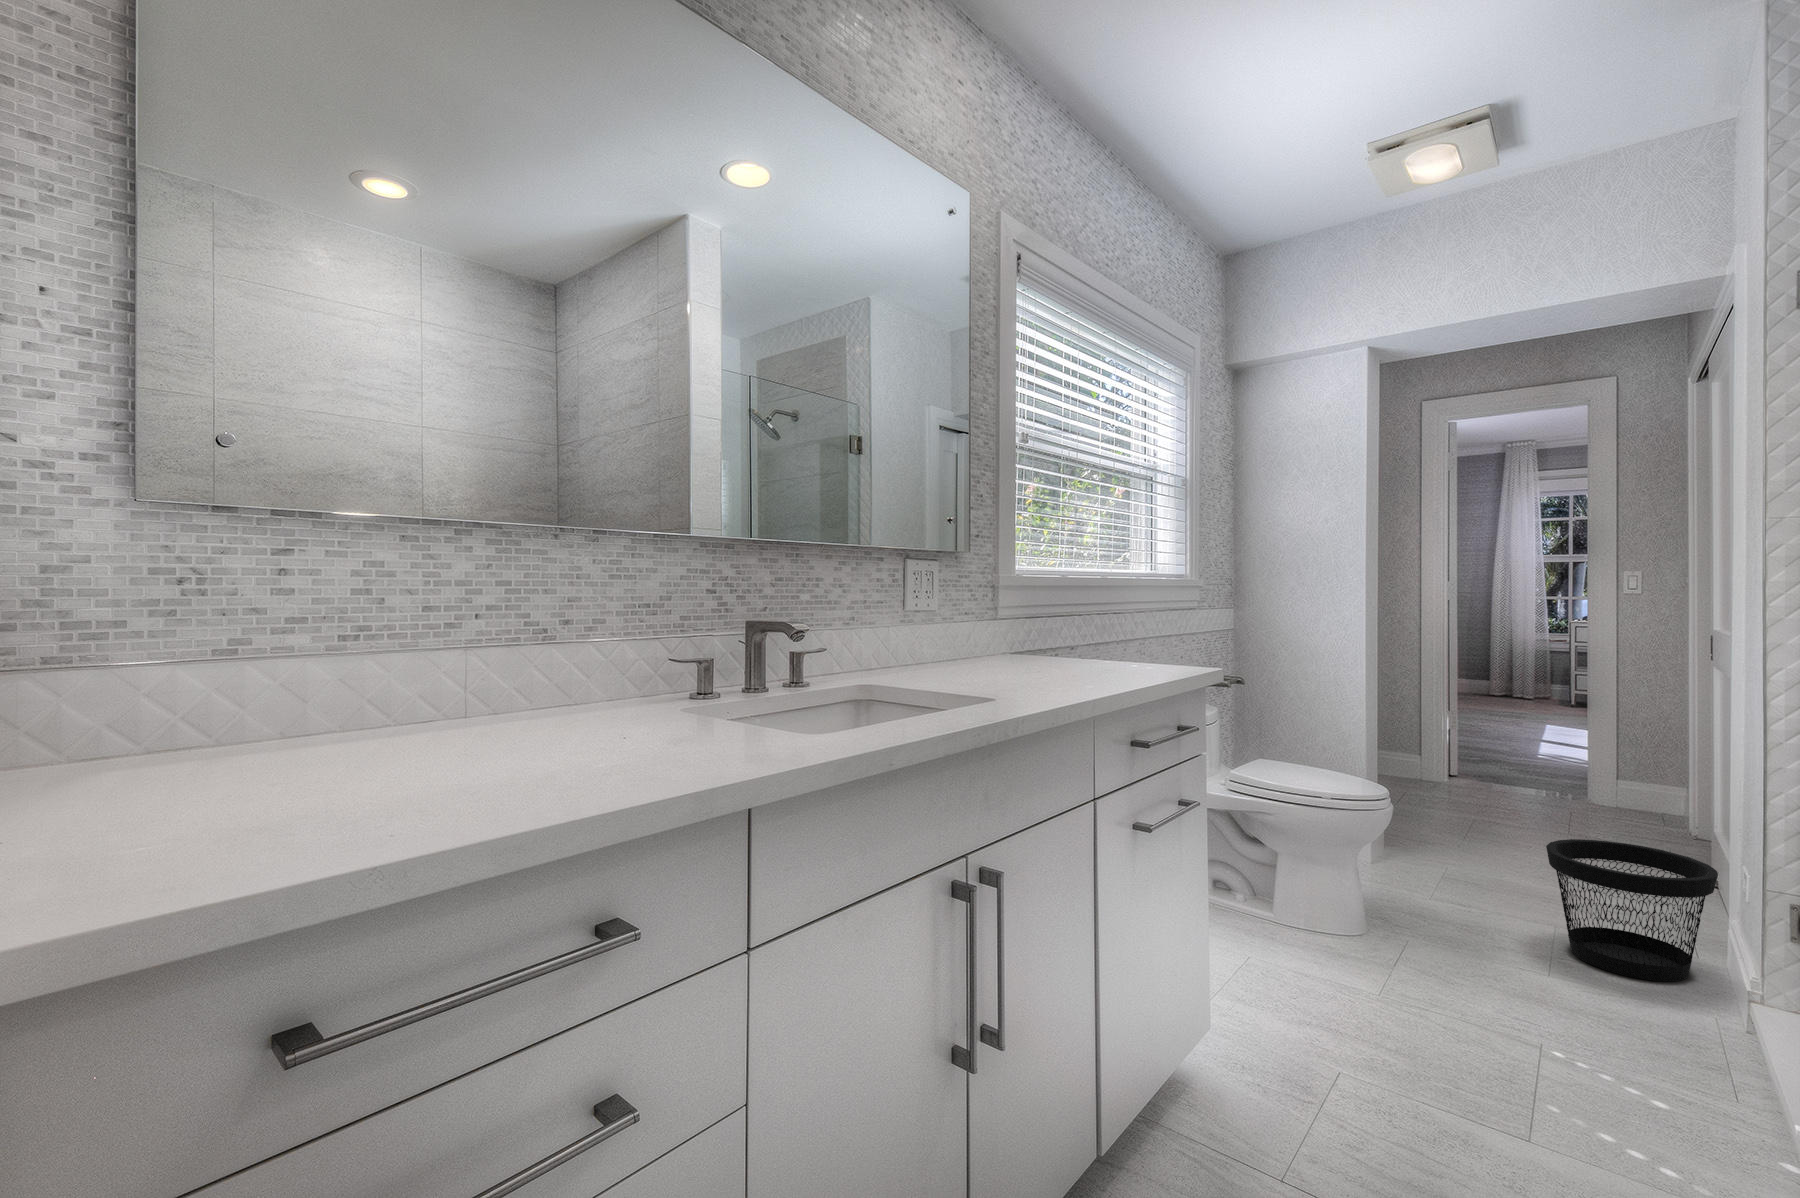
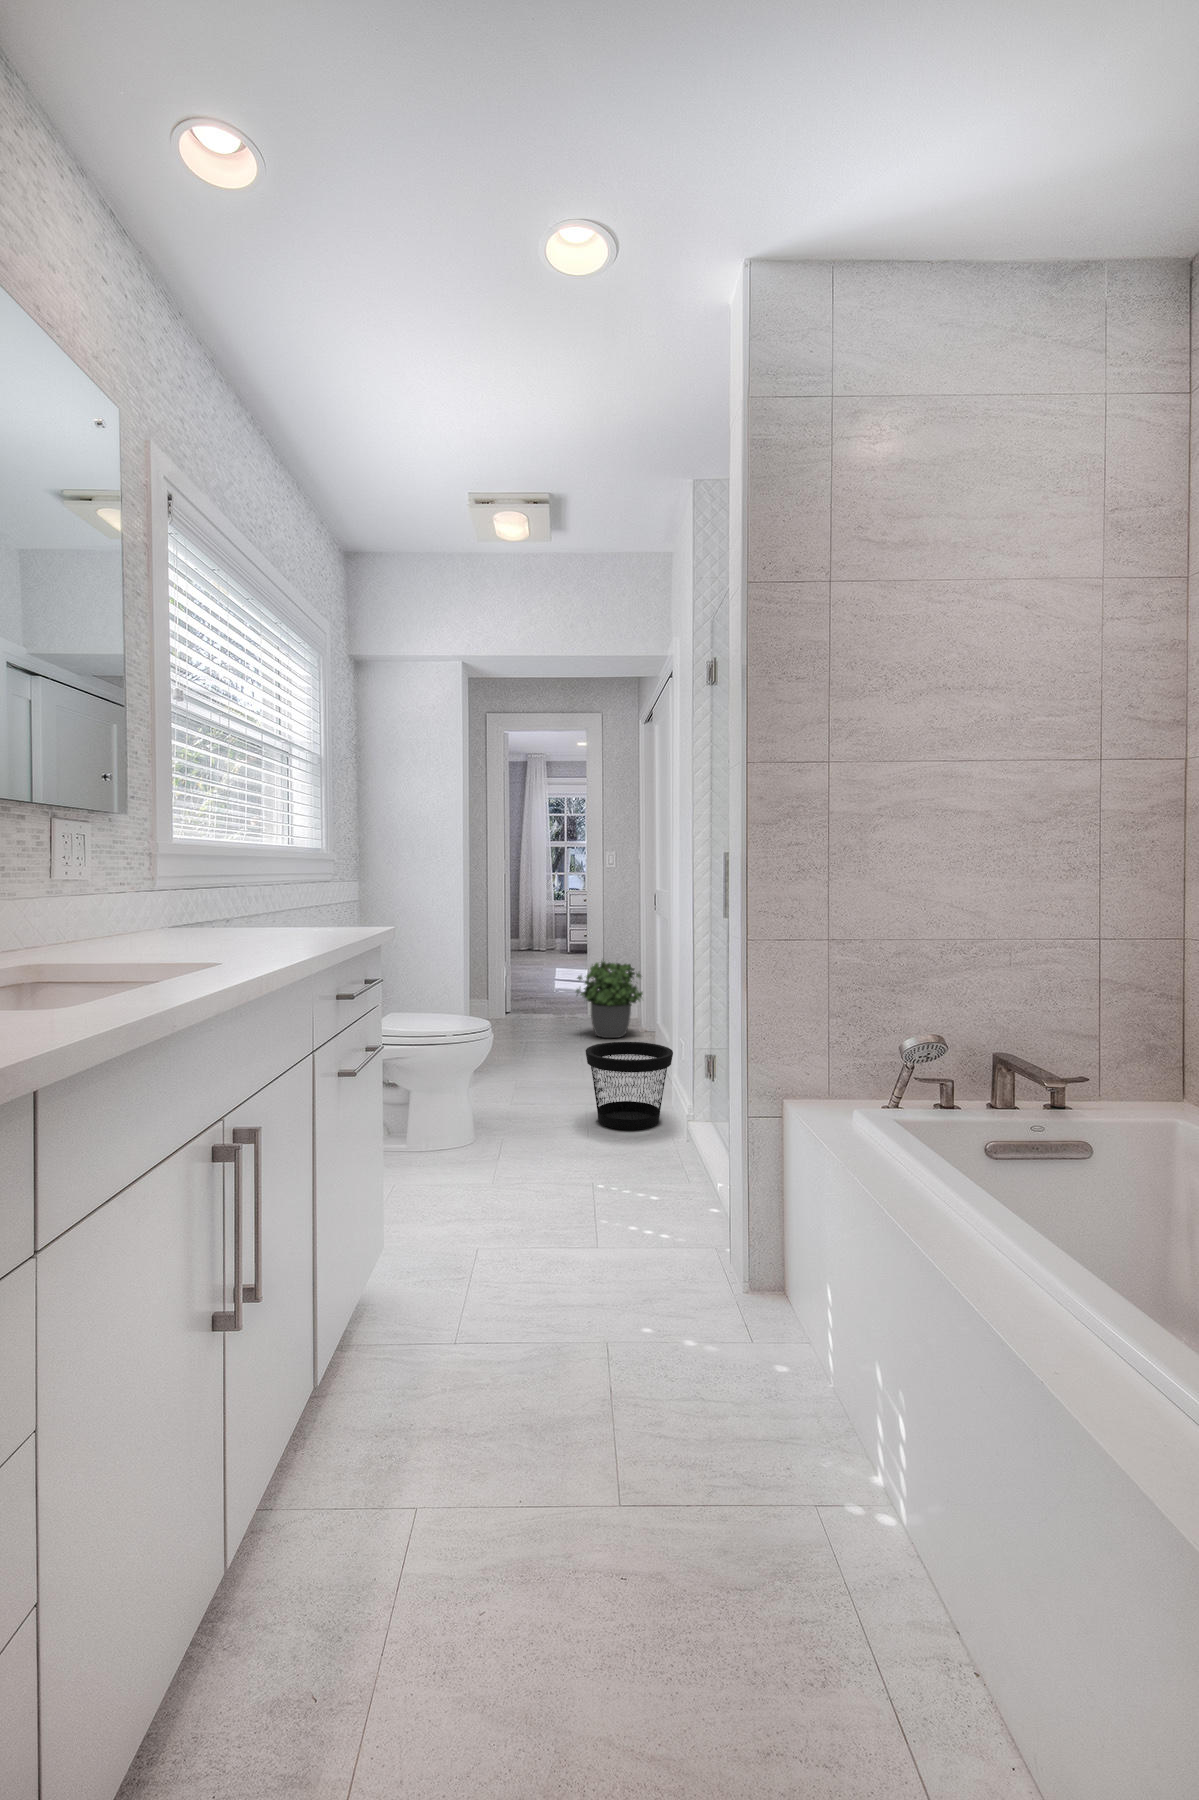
potted plant: none [1556,716,1685,833] -> present [576,961,643,1038]

